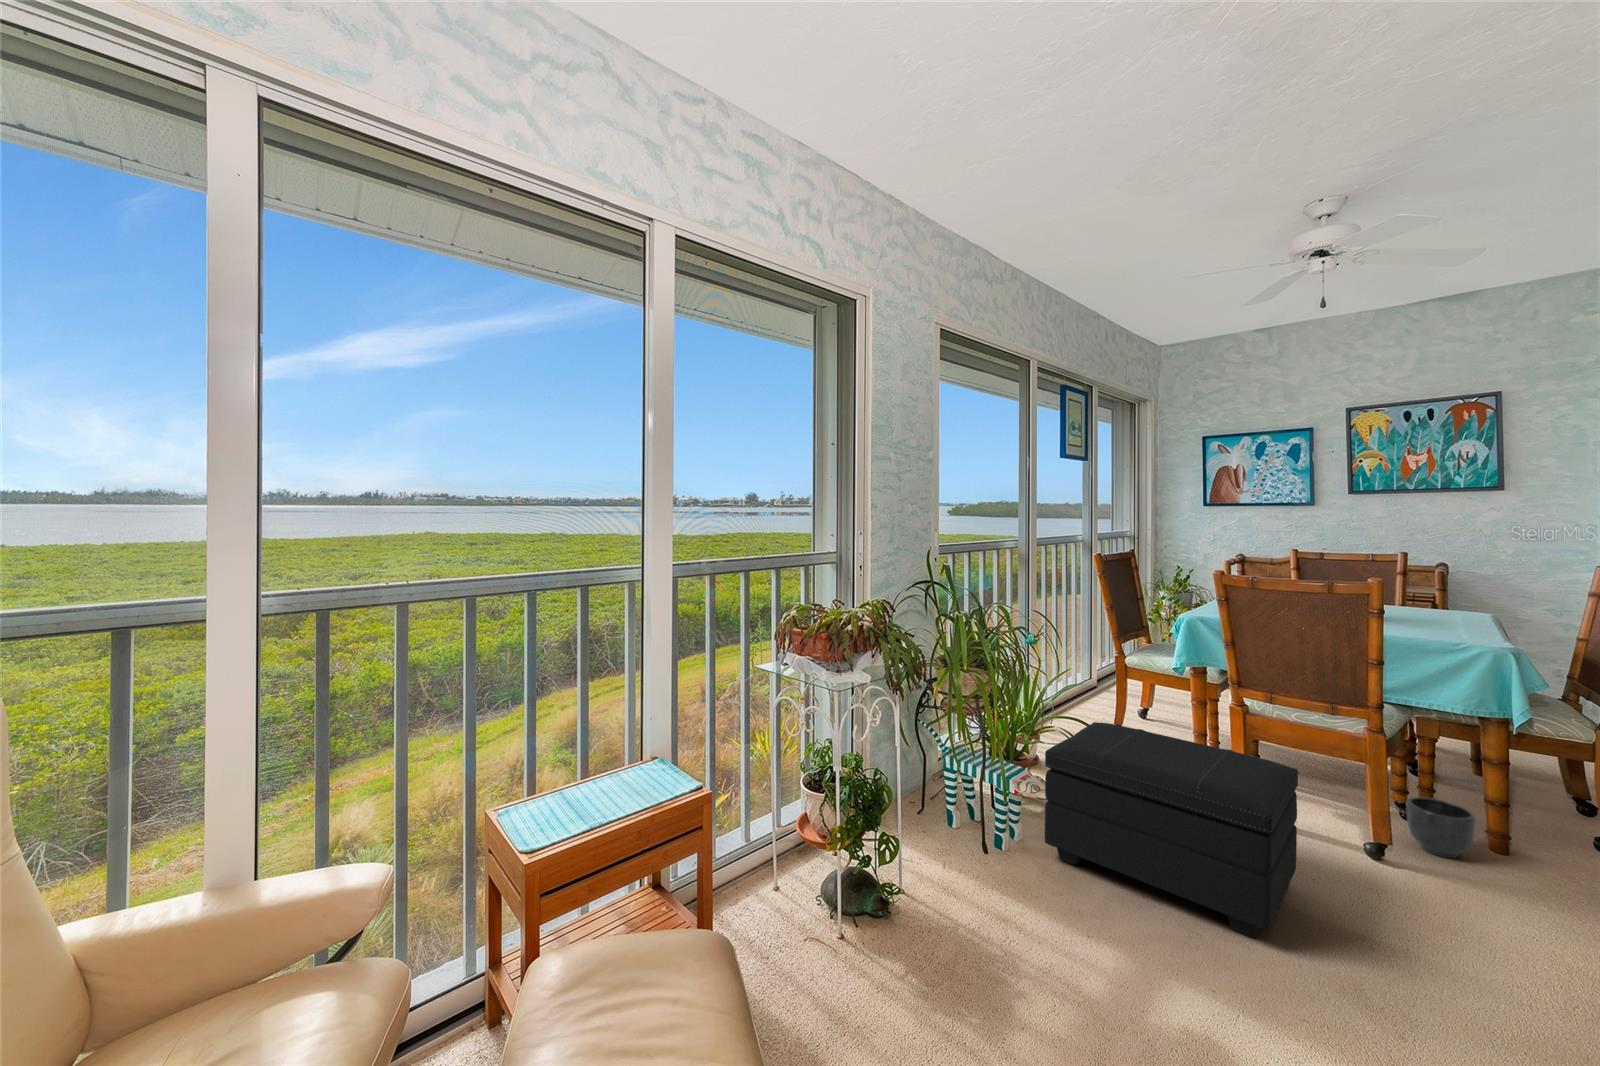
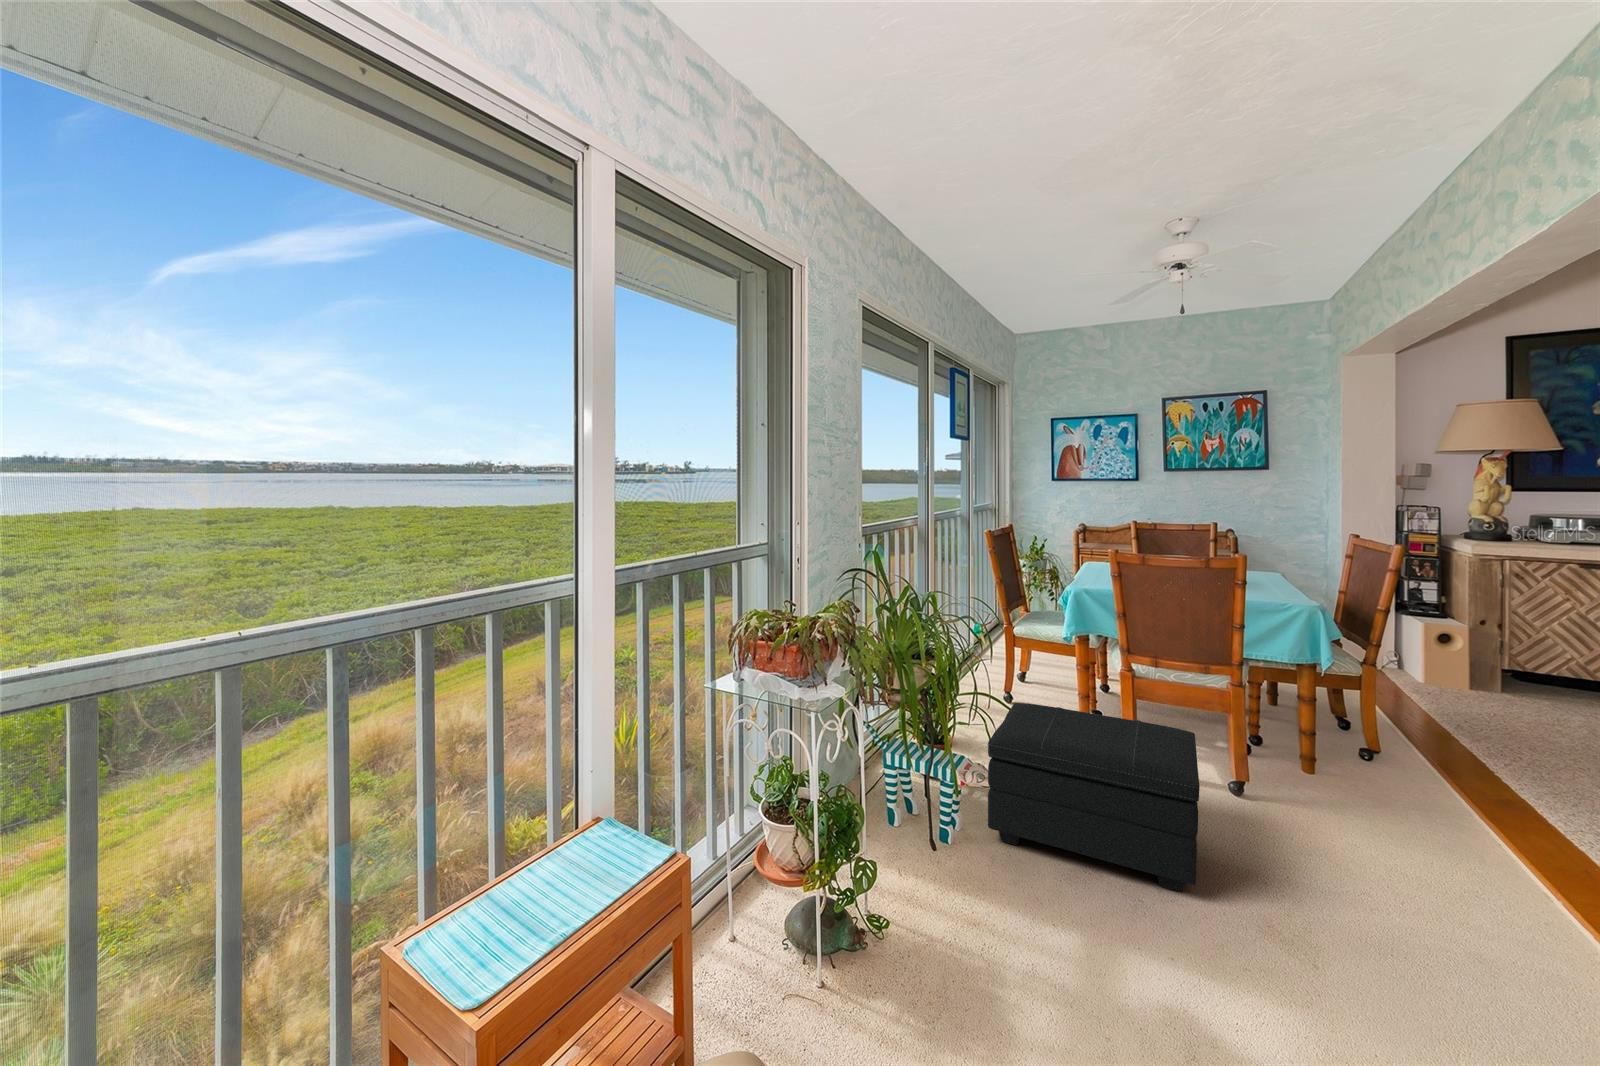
planter: present [1406,797,1476,858] -> none [1252,736,1303,784]

